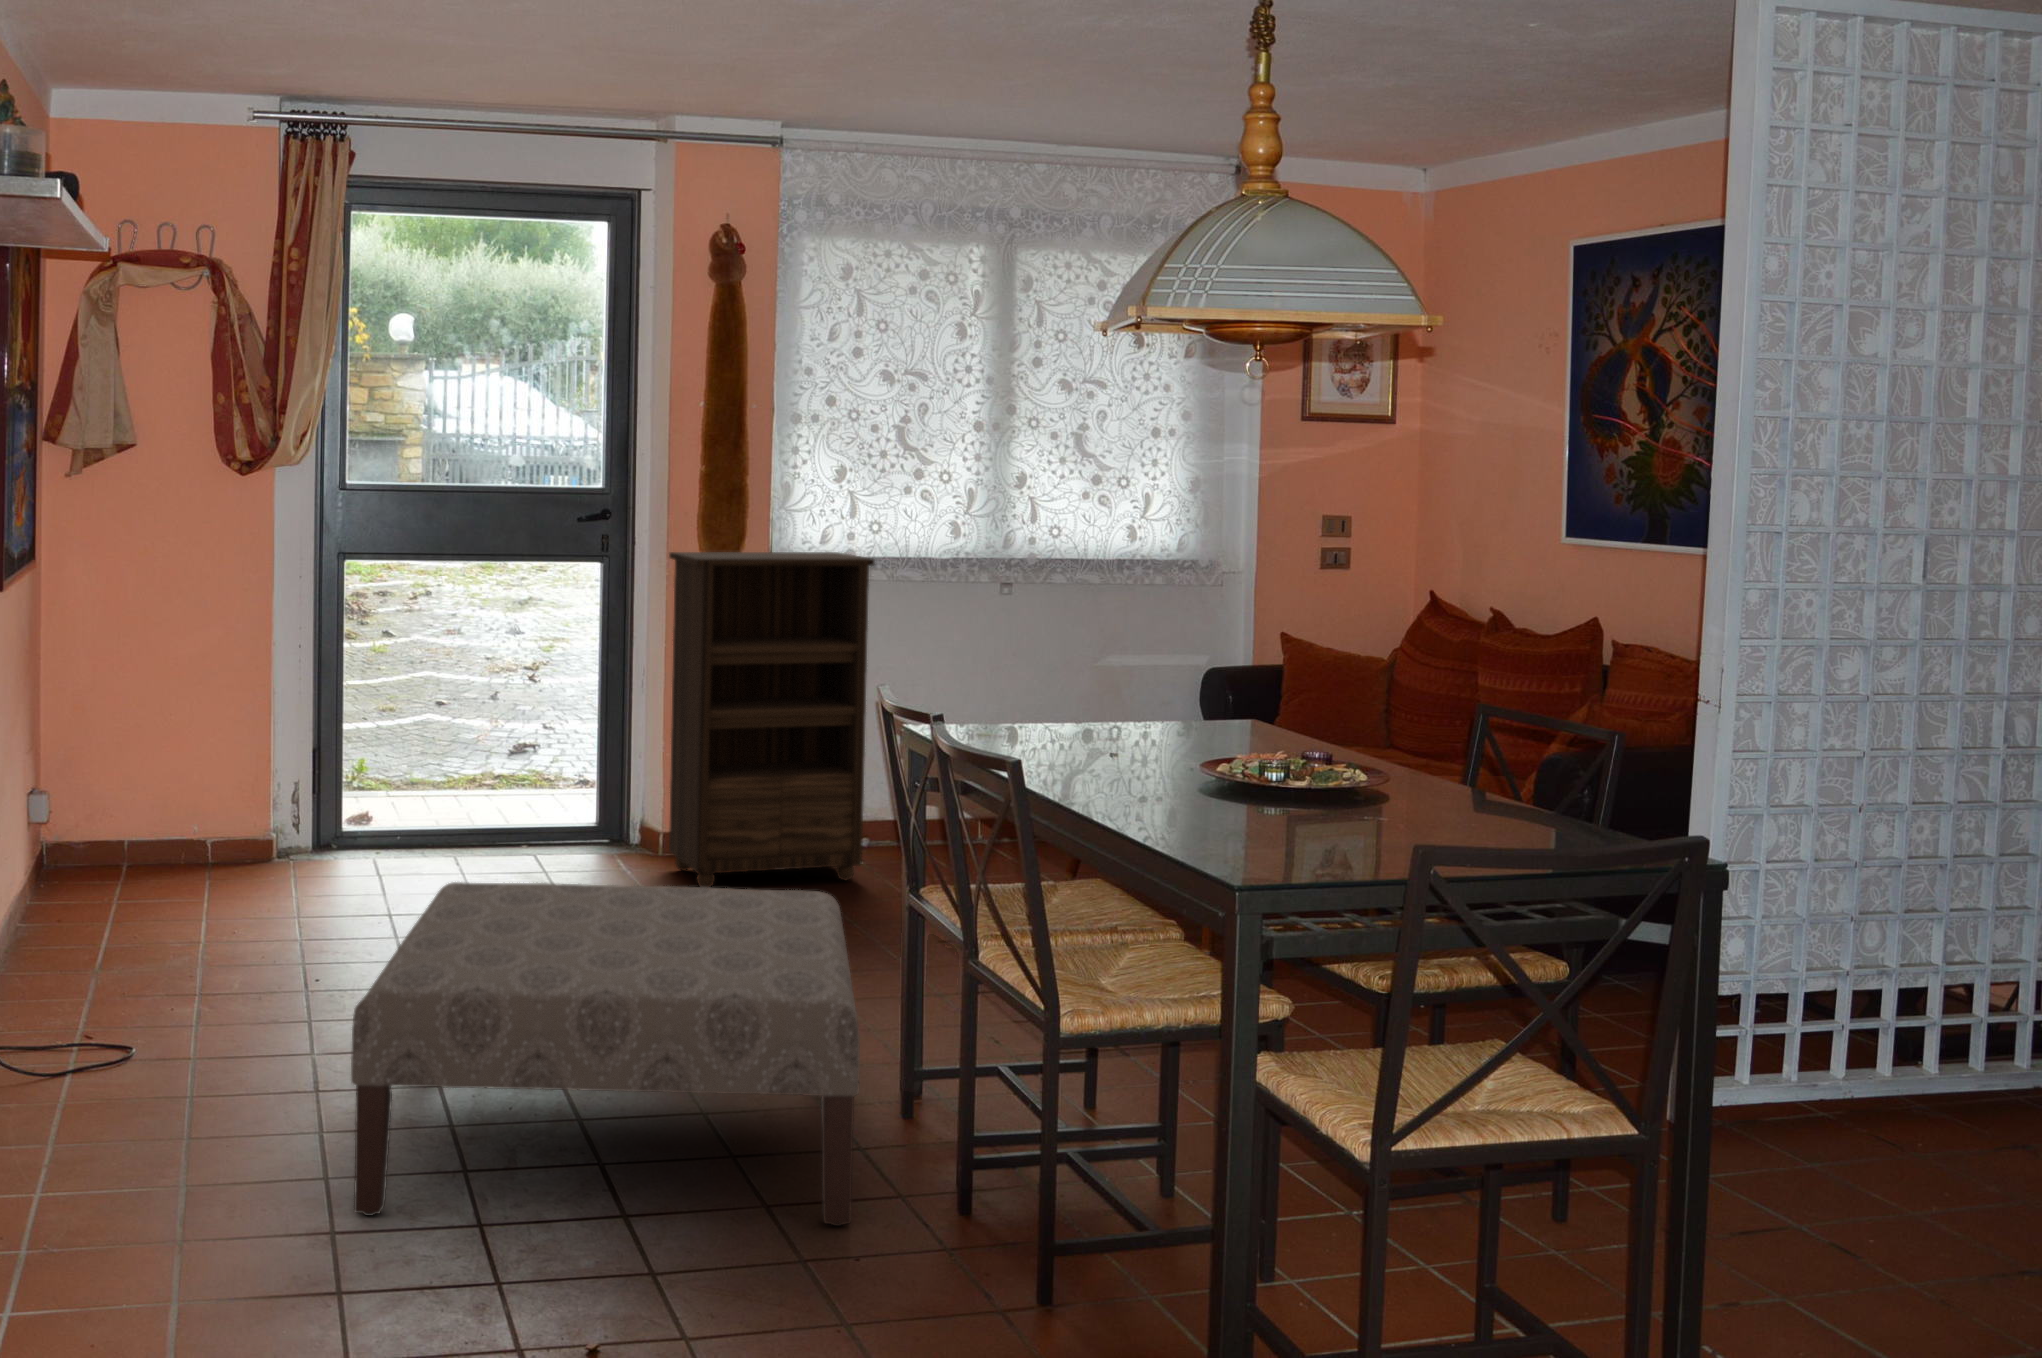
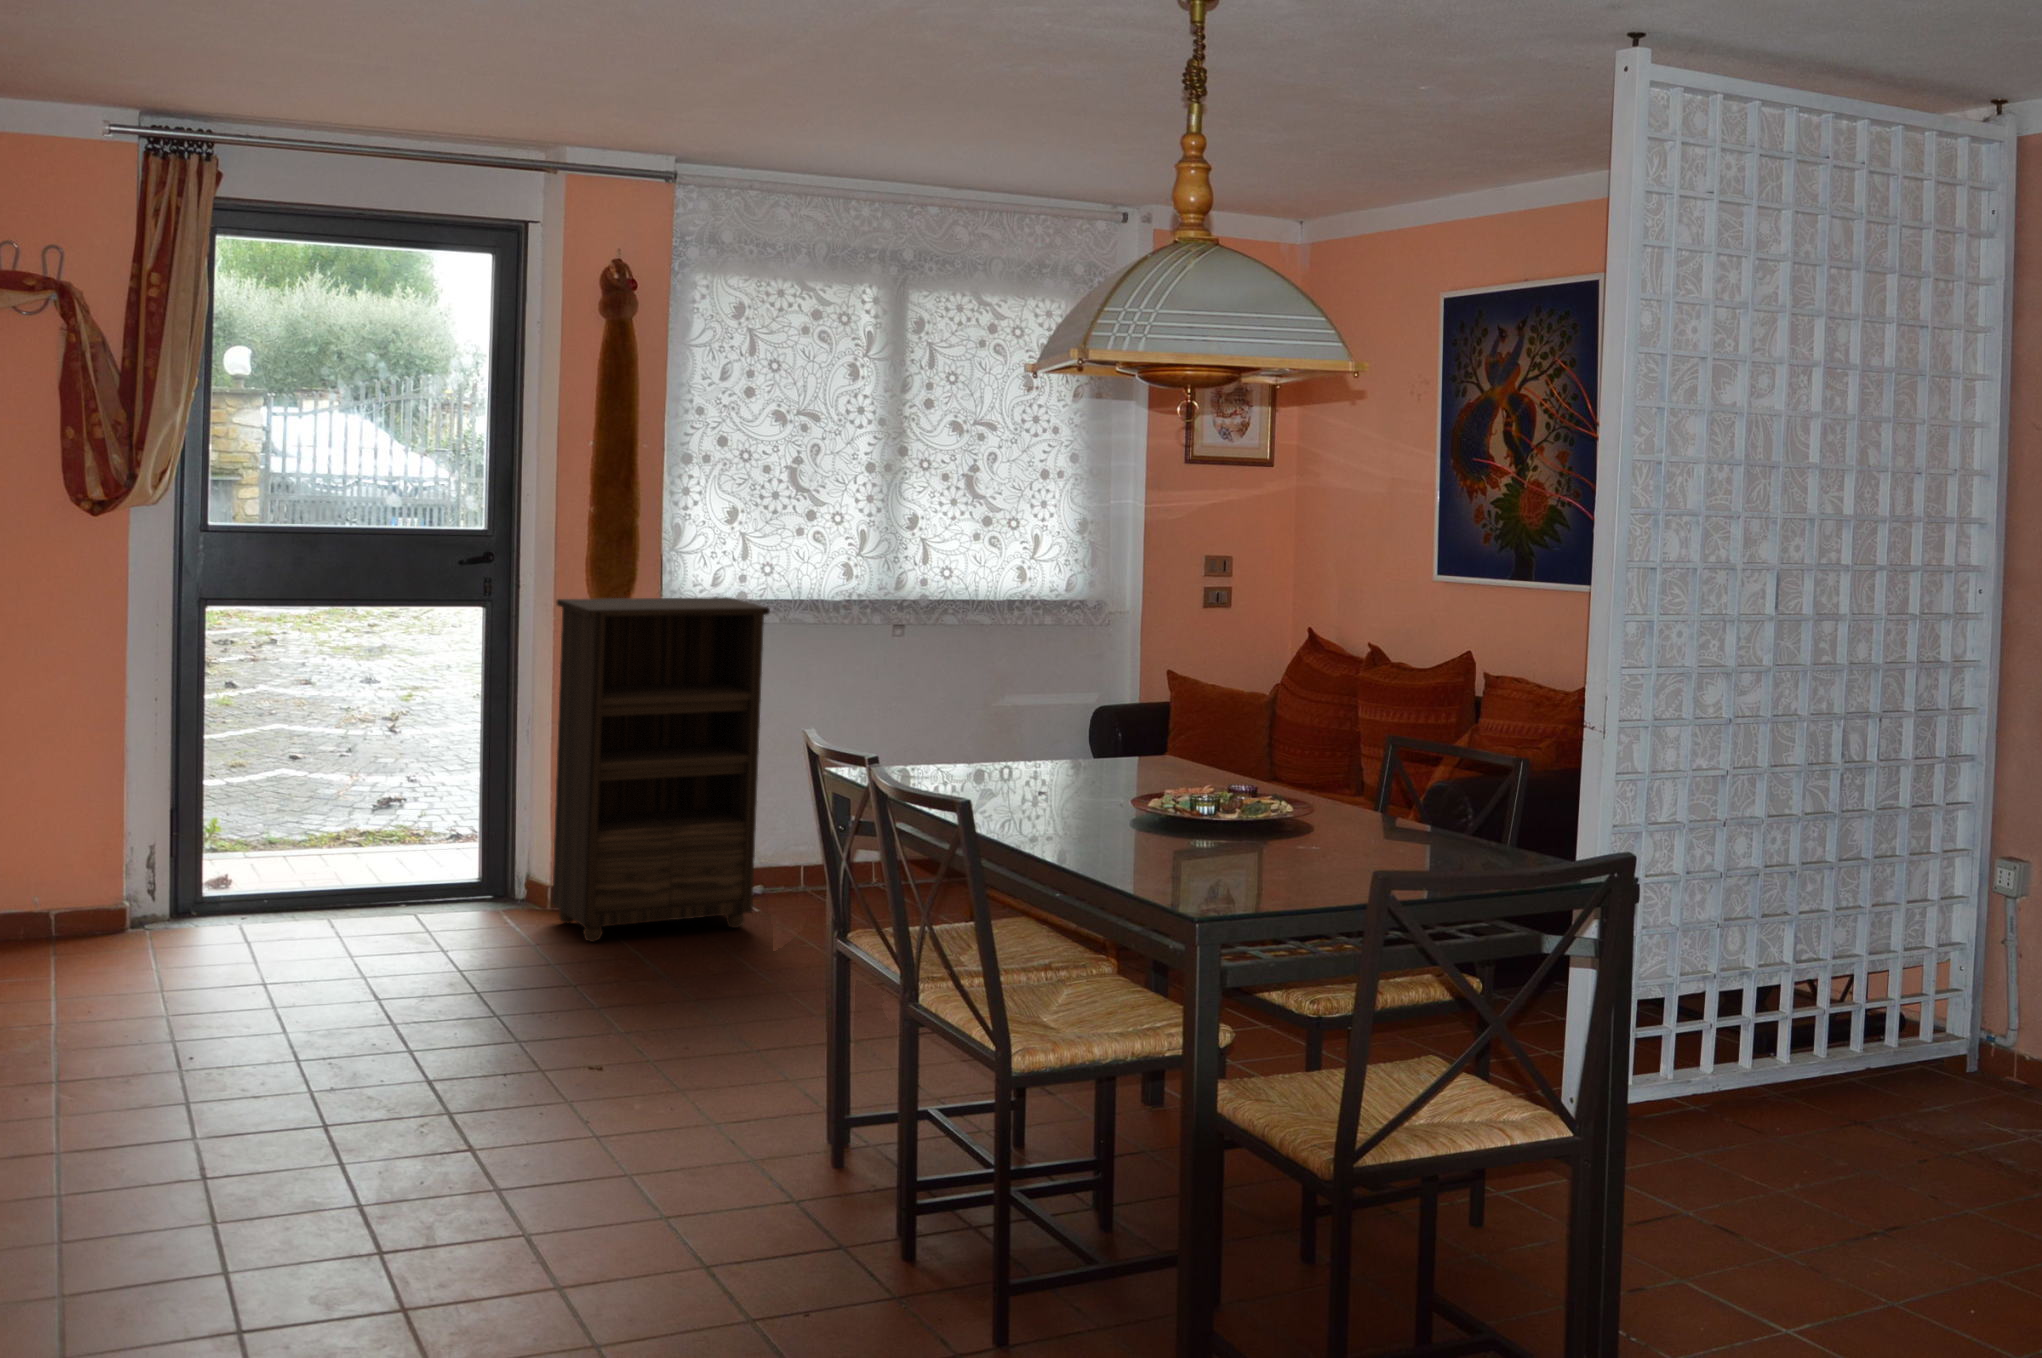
ottoman: present [351,882,860,1226] -> none [276,957,774,1298]

